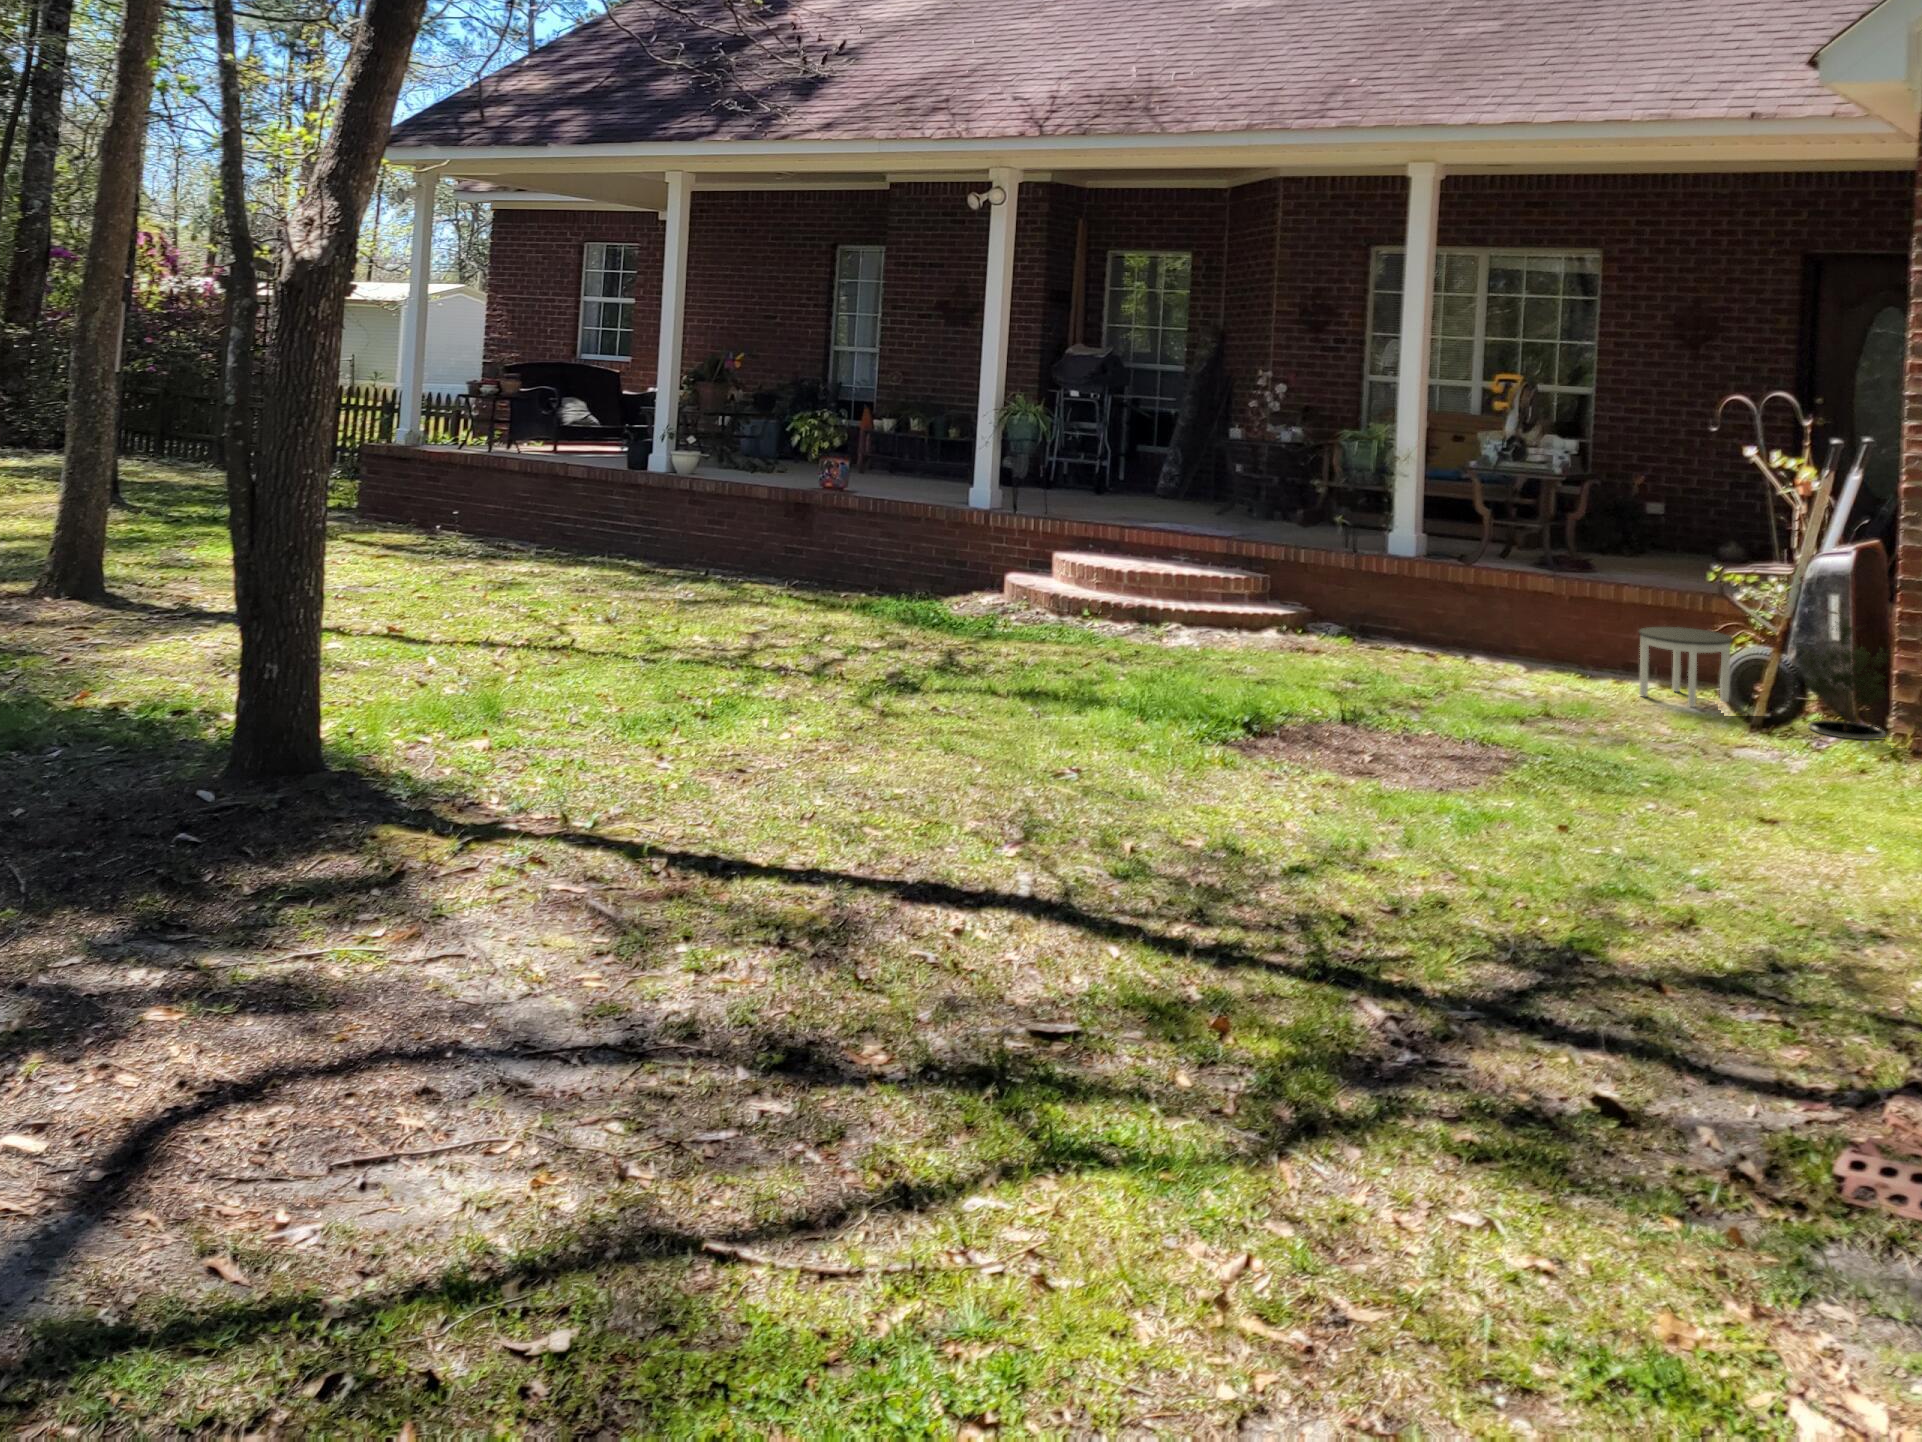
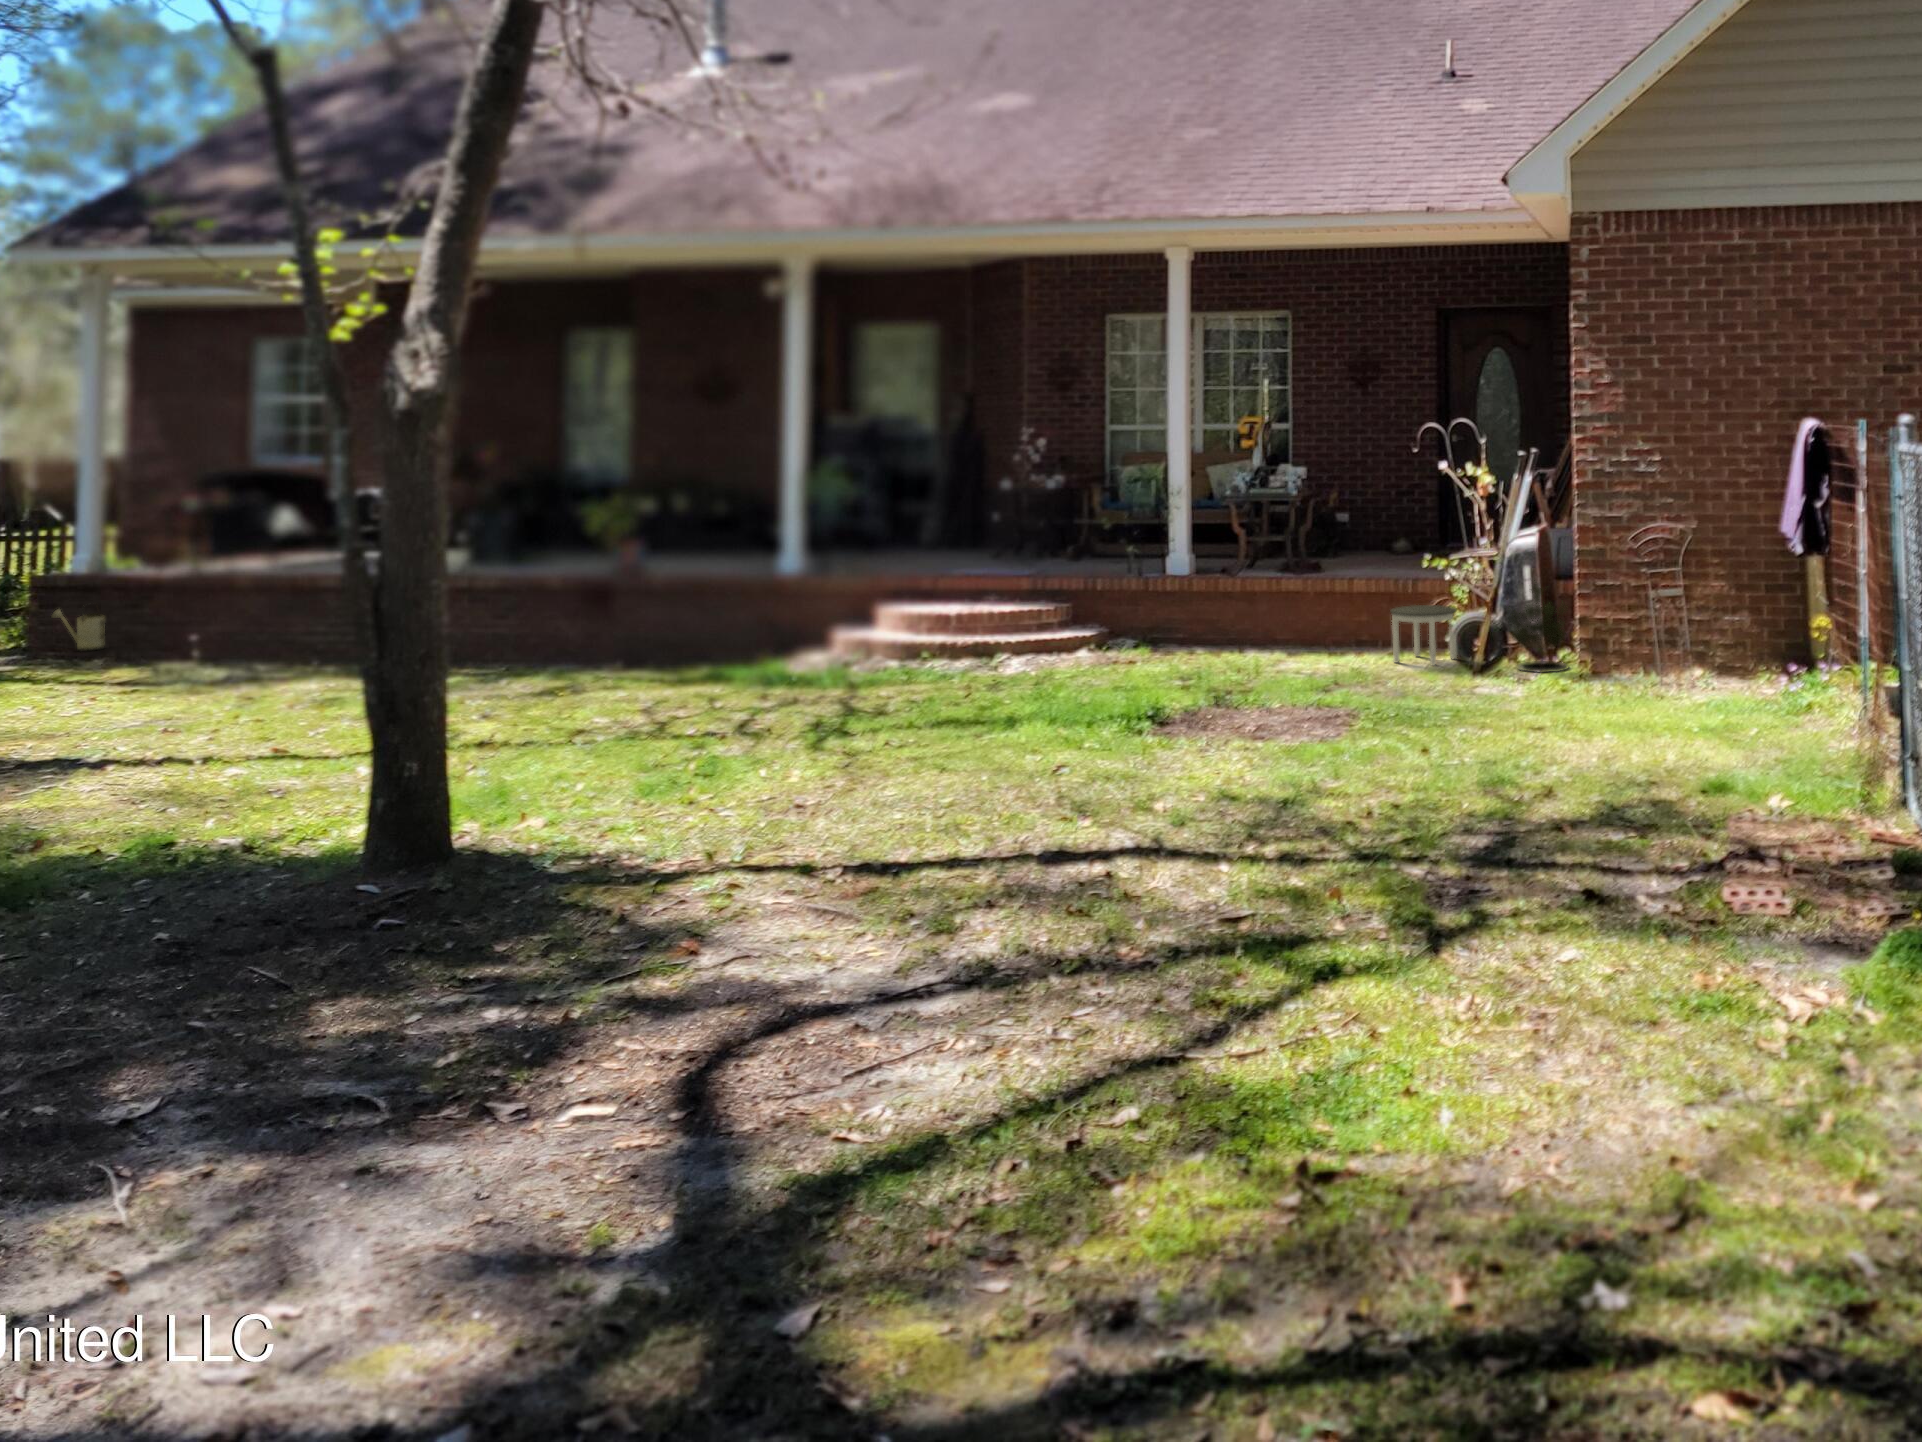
watering can: none [366,475,406,518] -> present [52,609,105,651]

